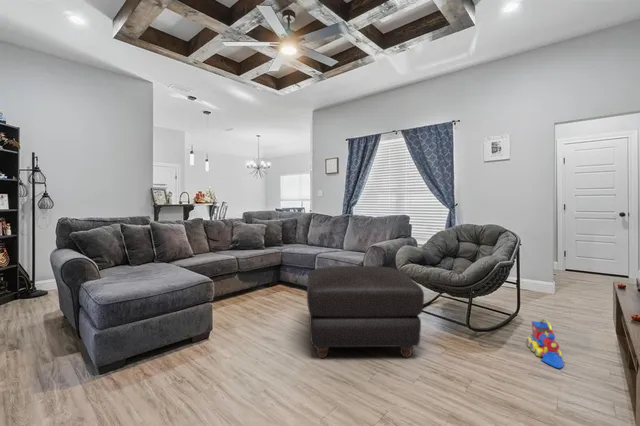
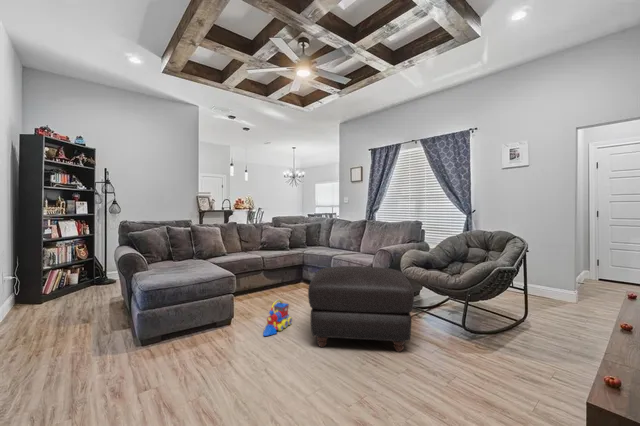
toy train: present [526,318,564,368] -> present [263,299,292,336]

